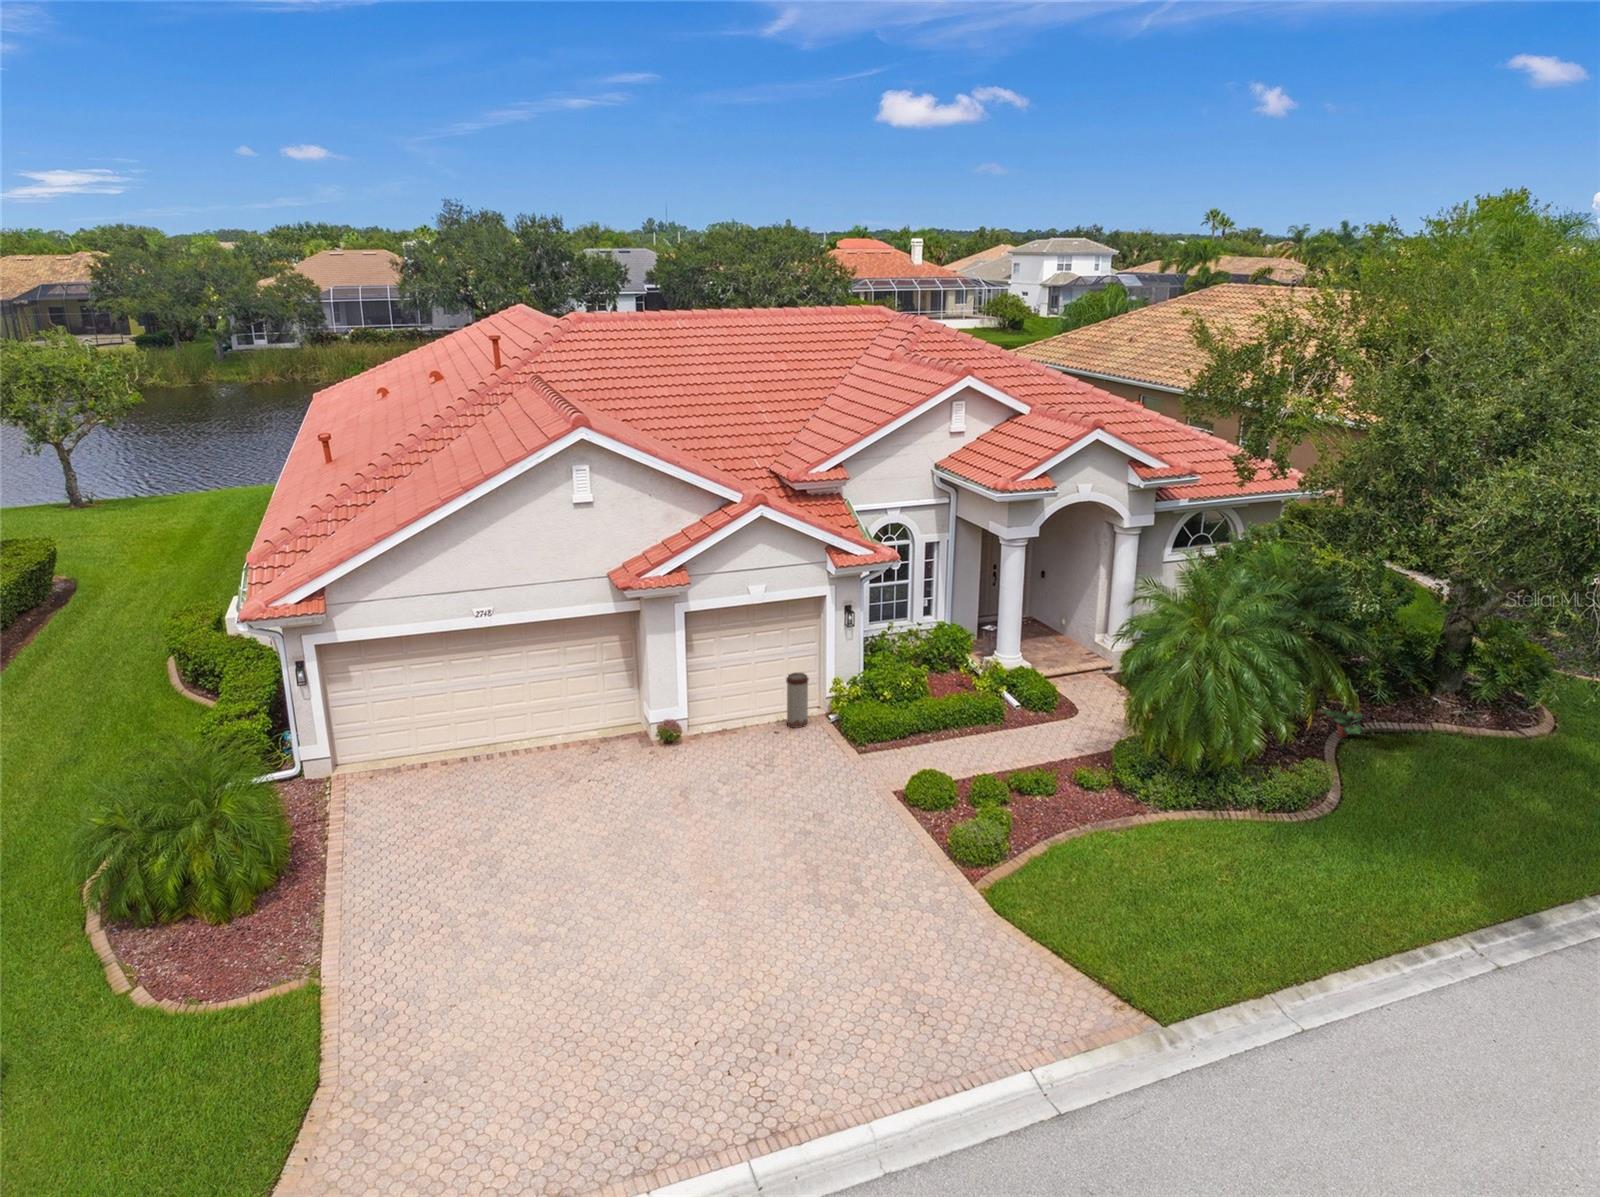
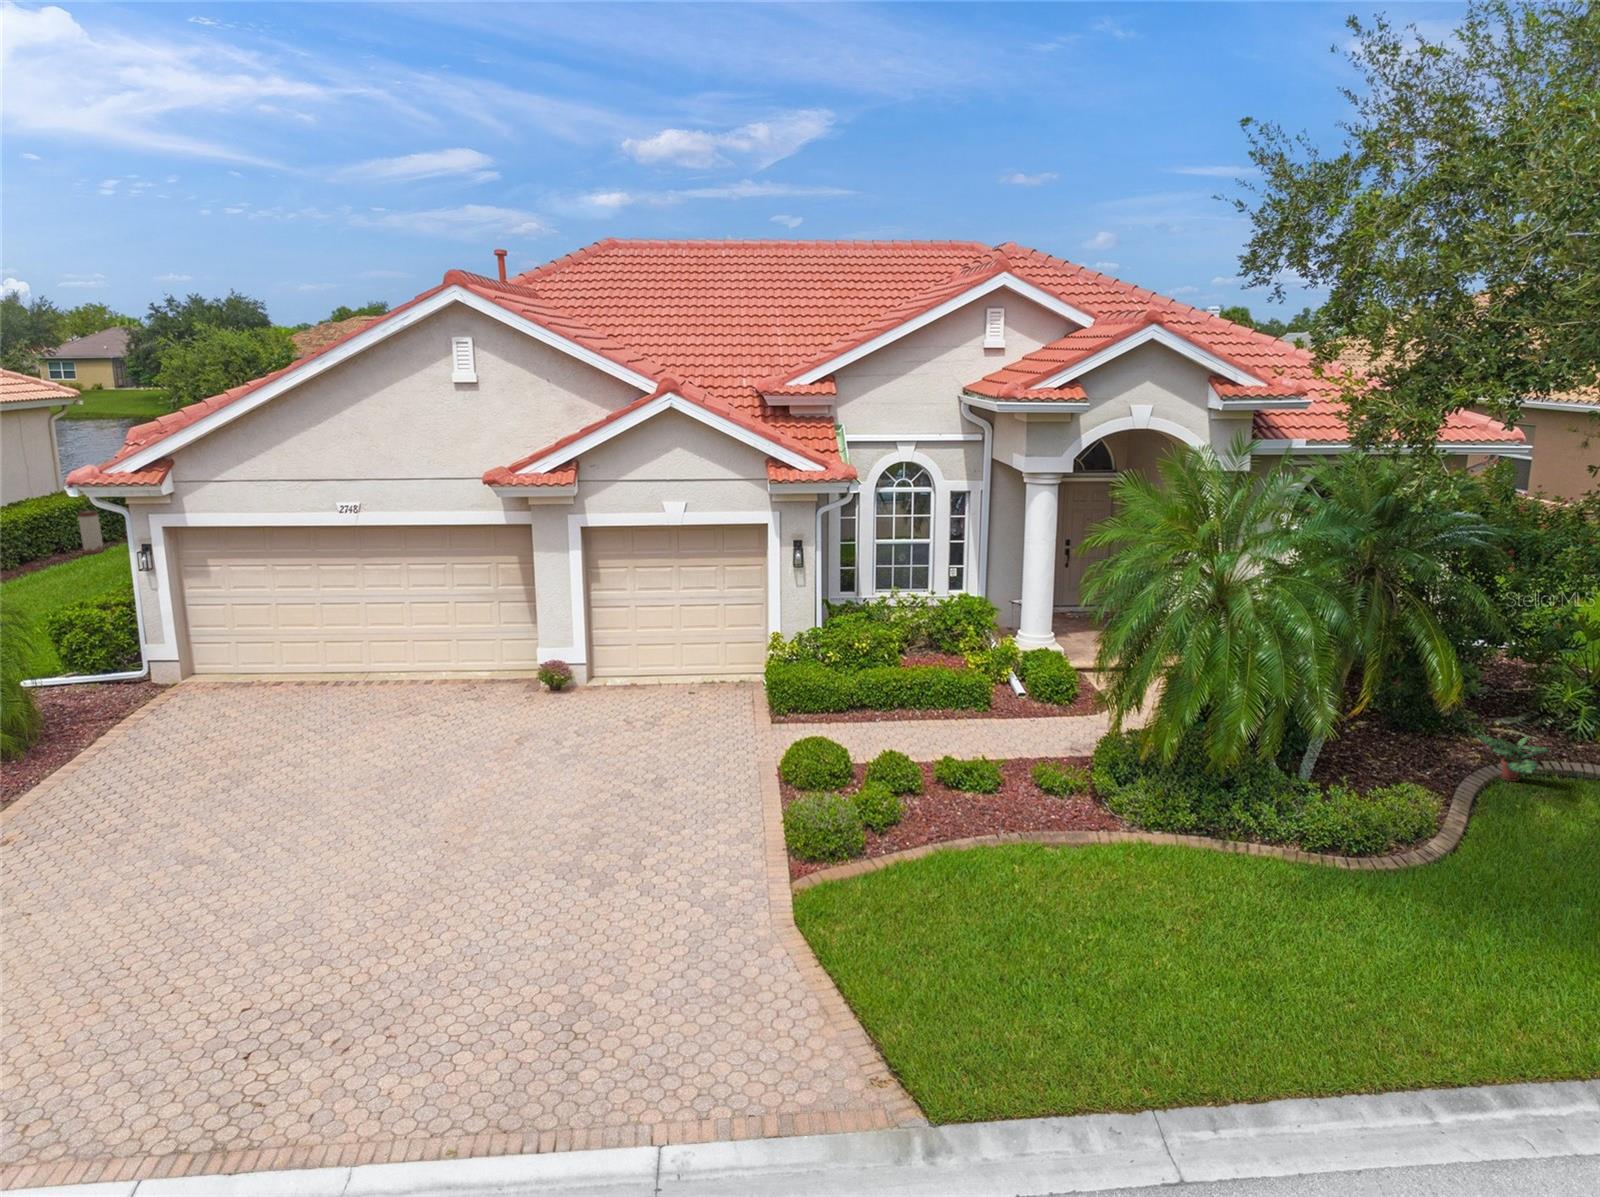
trash can: present [786,673,809,728] -> present [78,510,104,554]

